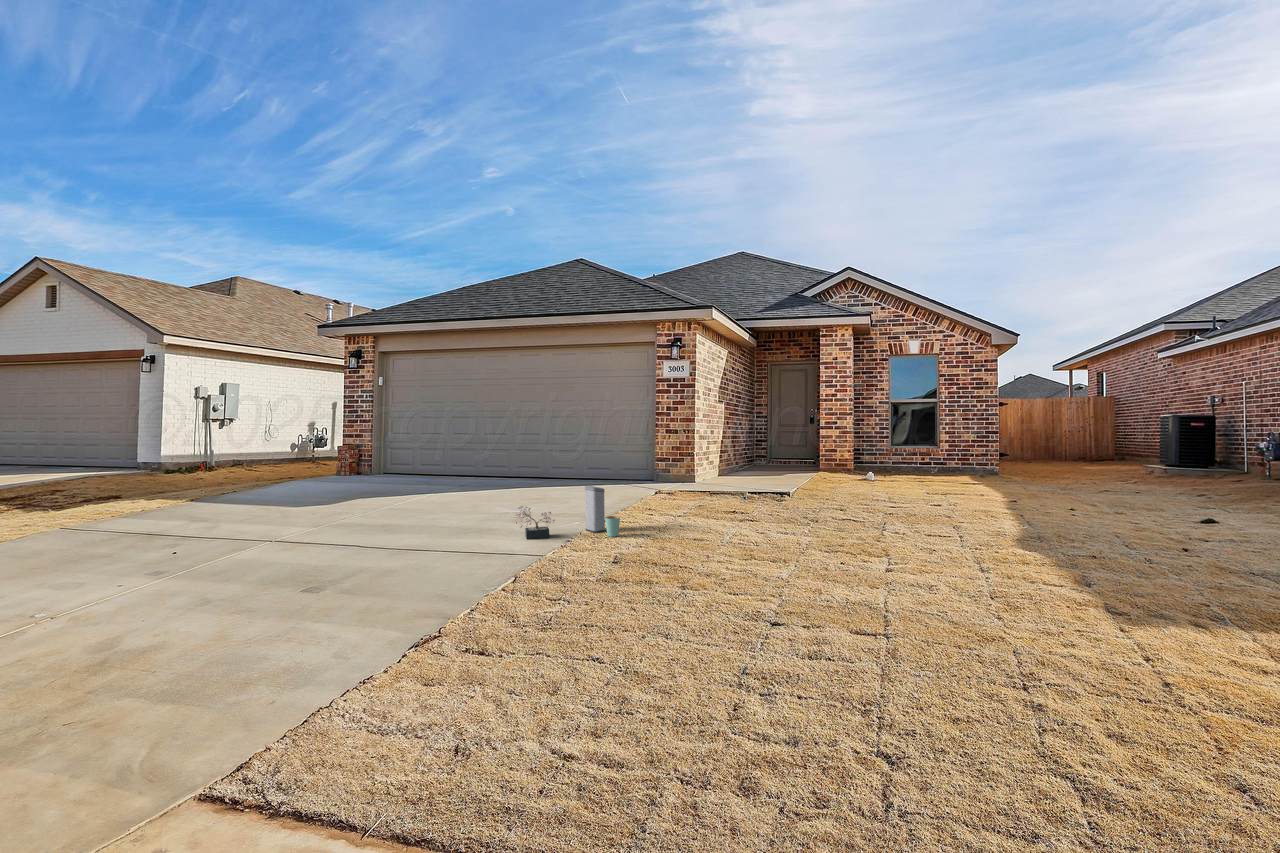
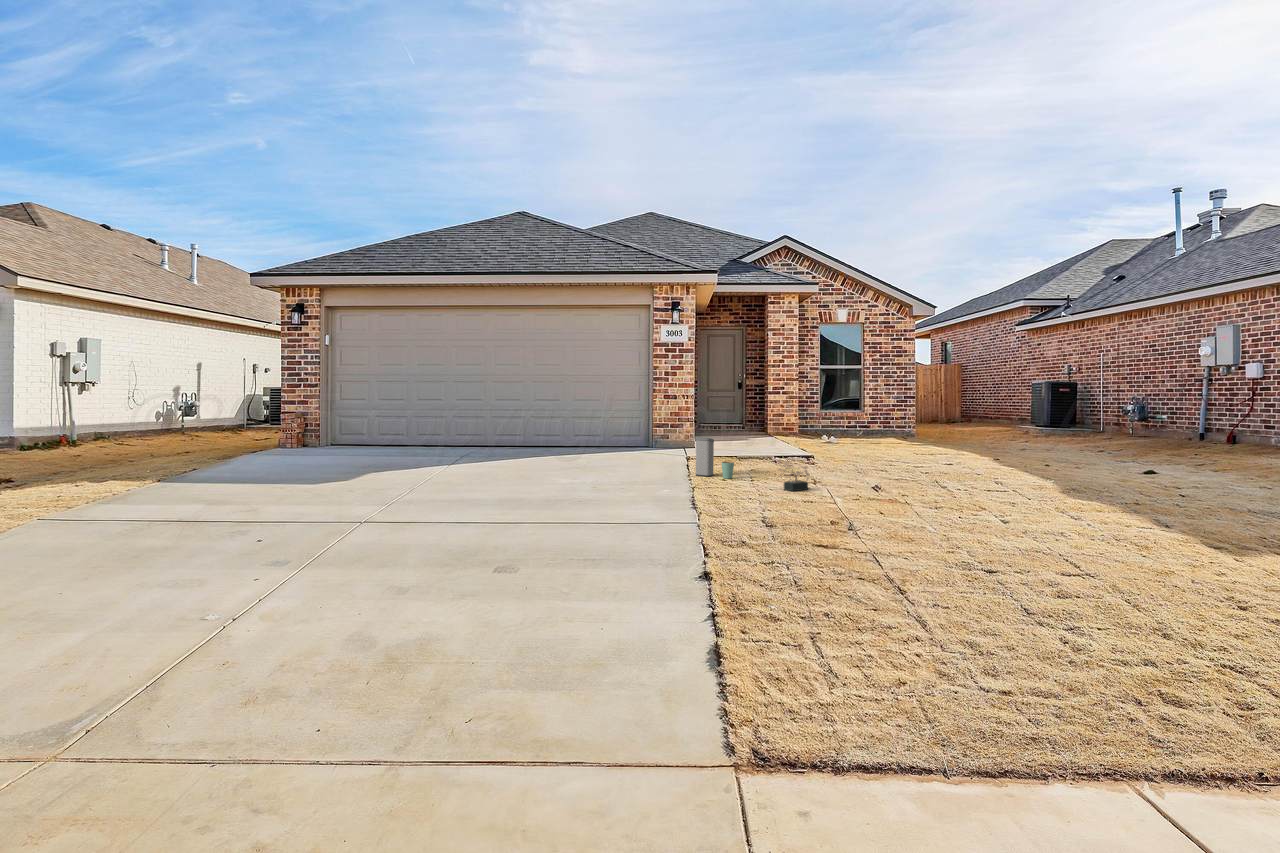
decorative plant: present [515,506,555,539] -> present [779,462,809,491]

